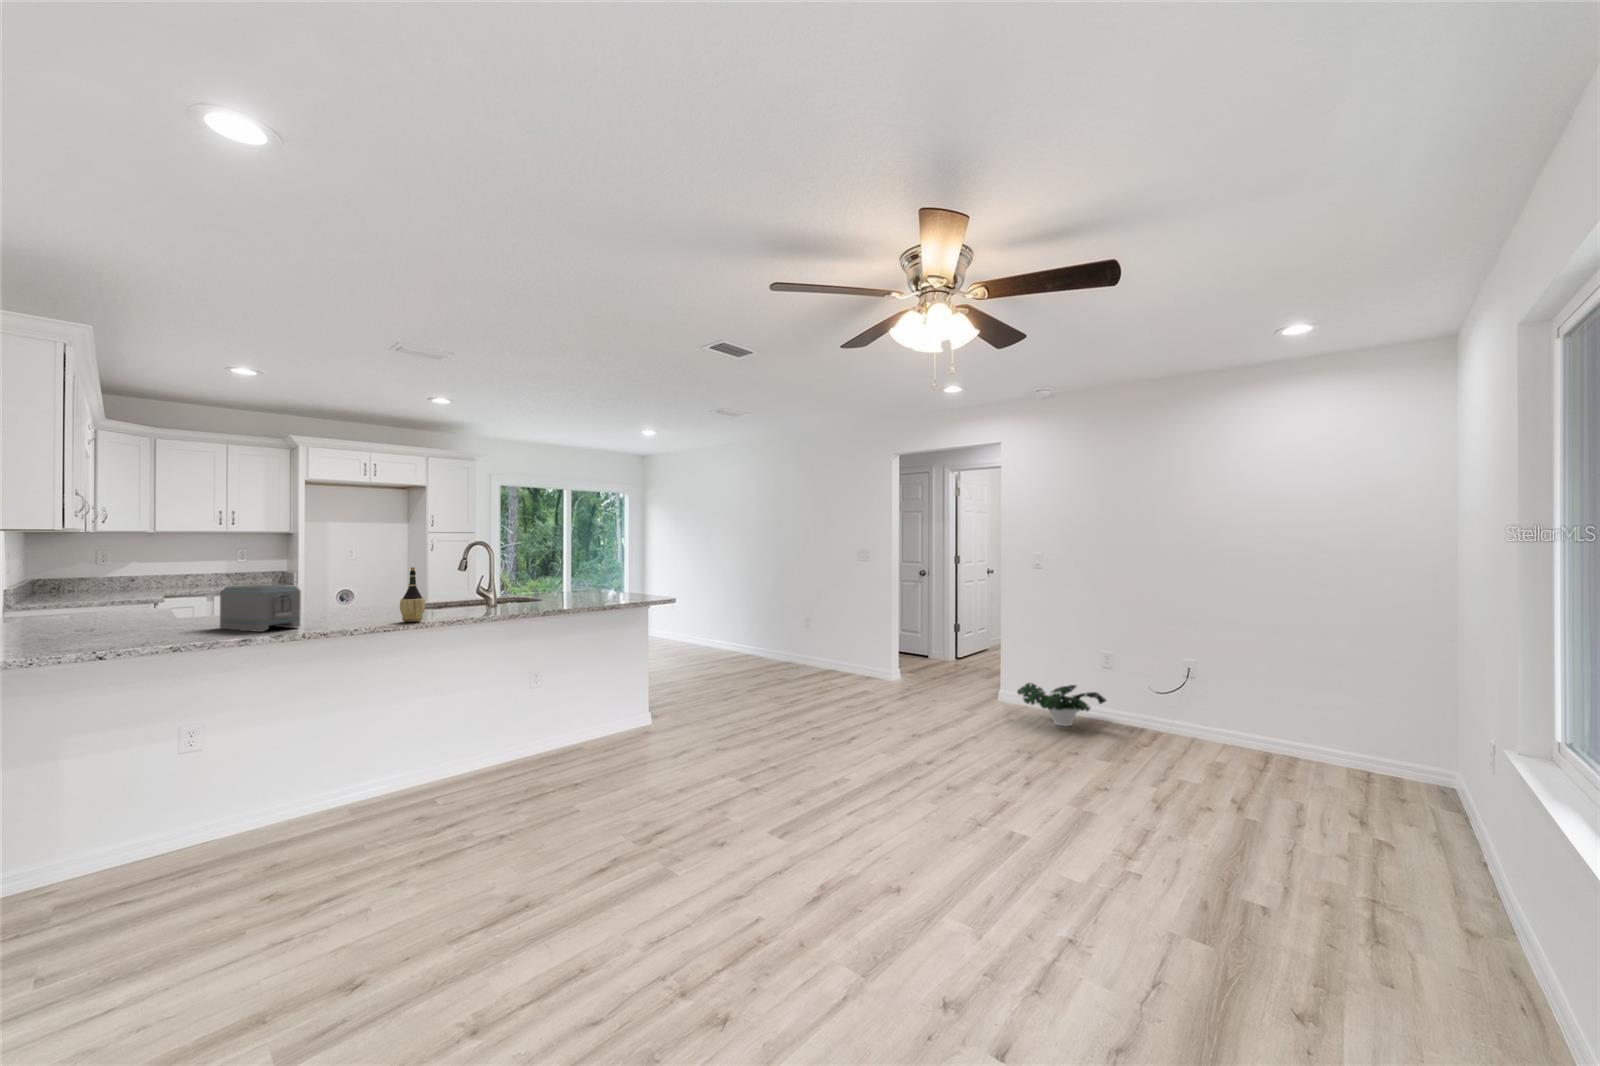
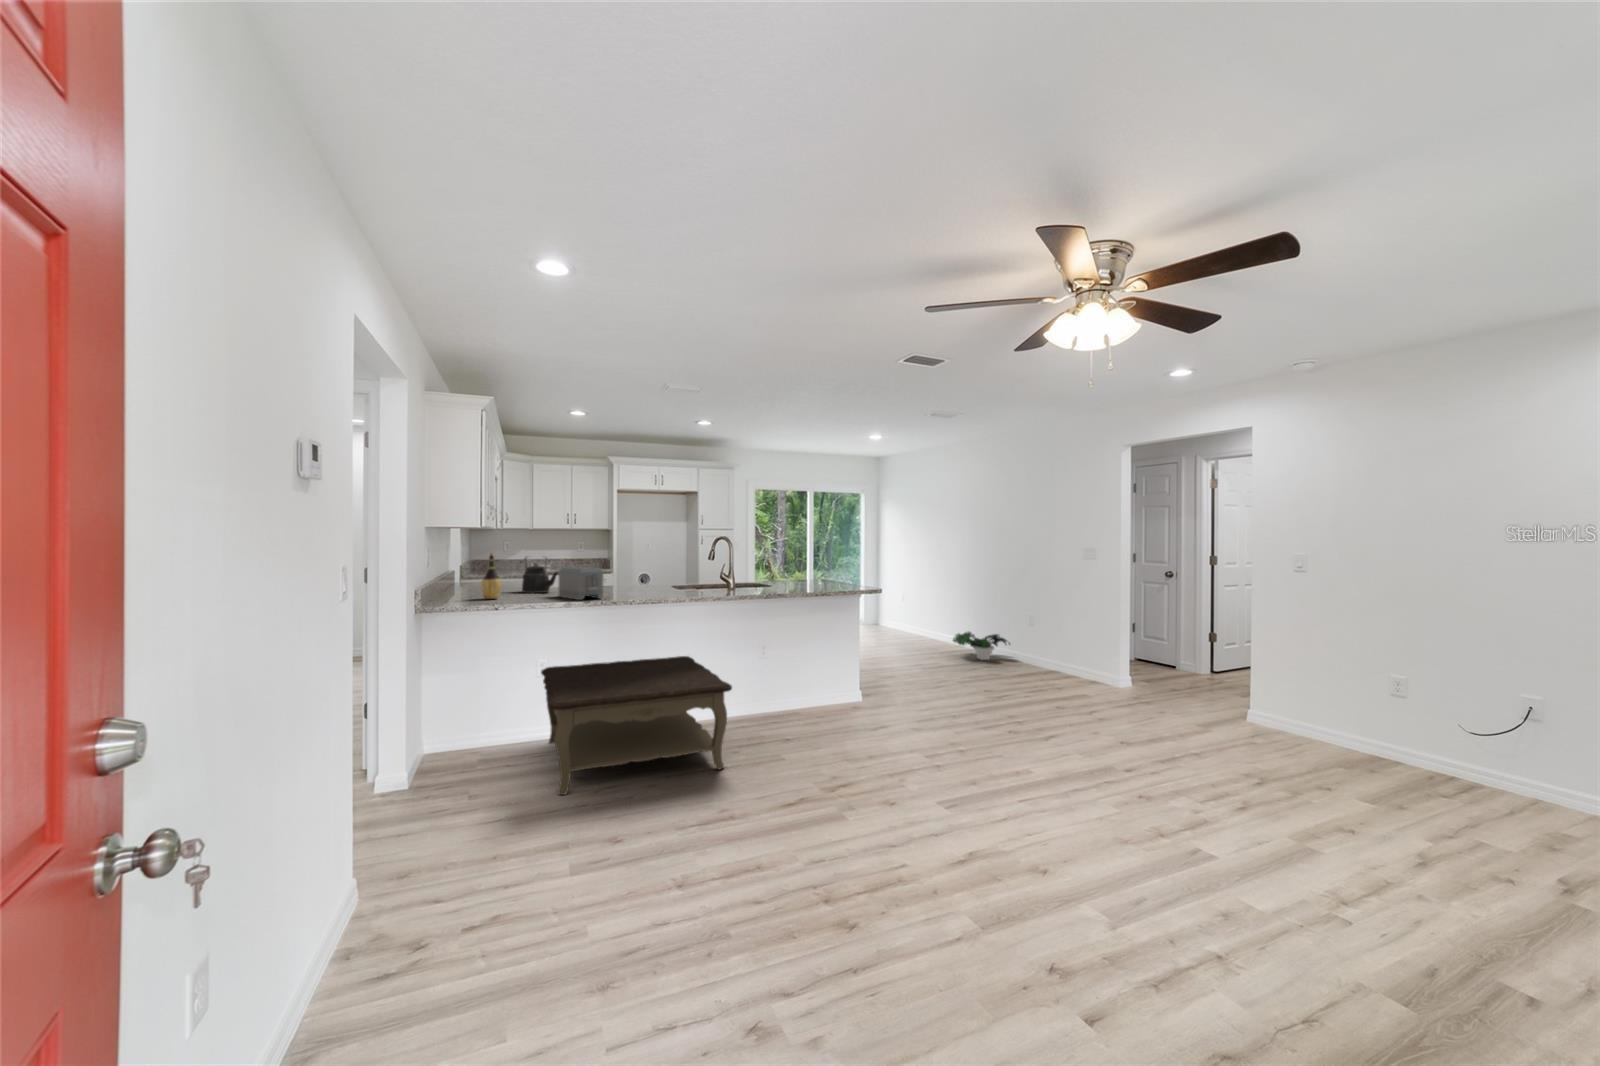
wine bottle: present [400,567,425,622] -> present [481,553,502,599]
kettle: none [148,571,218,626] -> present [522,557,558,593]
potted plant: present [1017,683,1106,726] -> present [953,631,1010,660]
coffee table: none [190,695,511,928] -> present [541,656,732,795]

